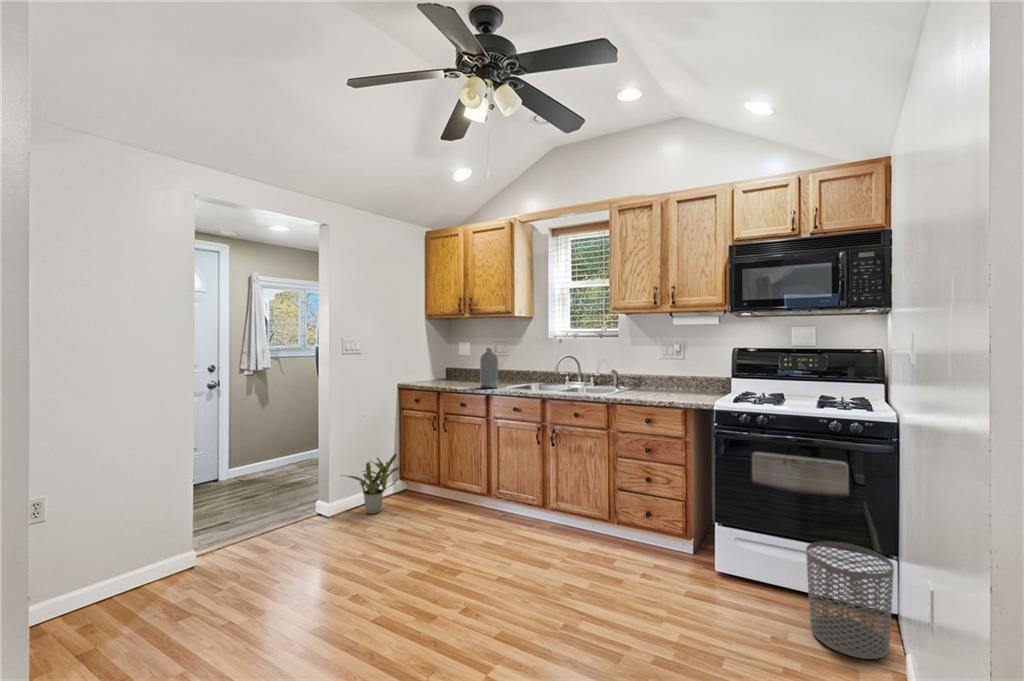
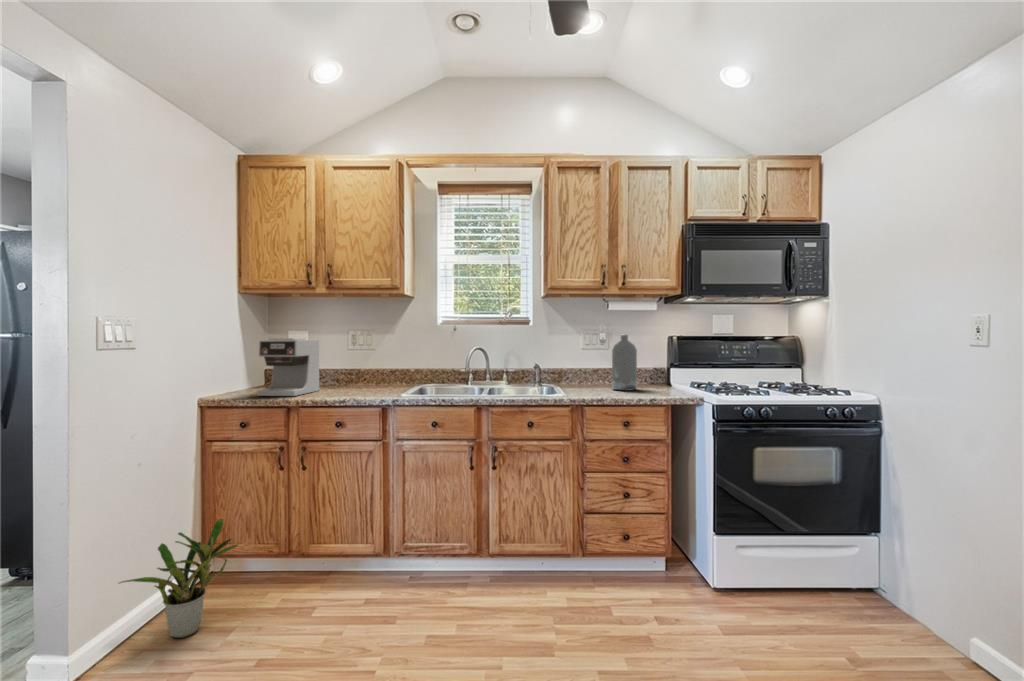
coffee maker: none [429,347,470,385] -> present [257,338,319,396]
bottle: present [480,348,498,388] -> present [612,335,637,391]
waste bin: present [806,541,894,659] -> none [831,526,918,640]

